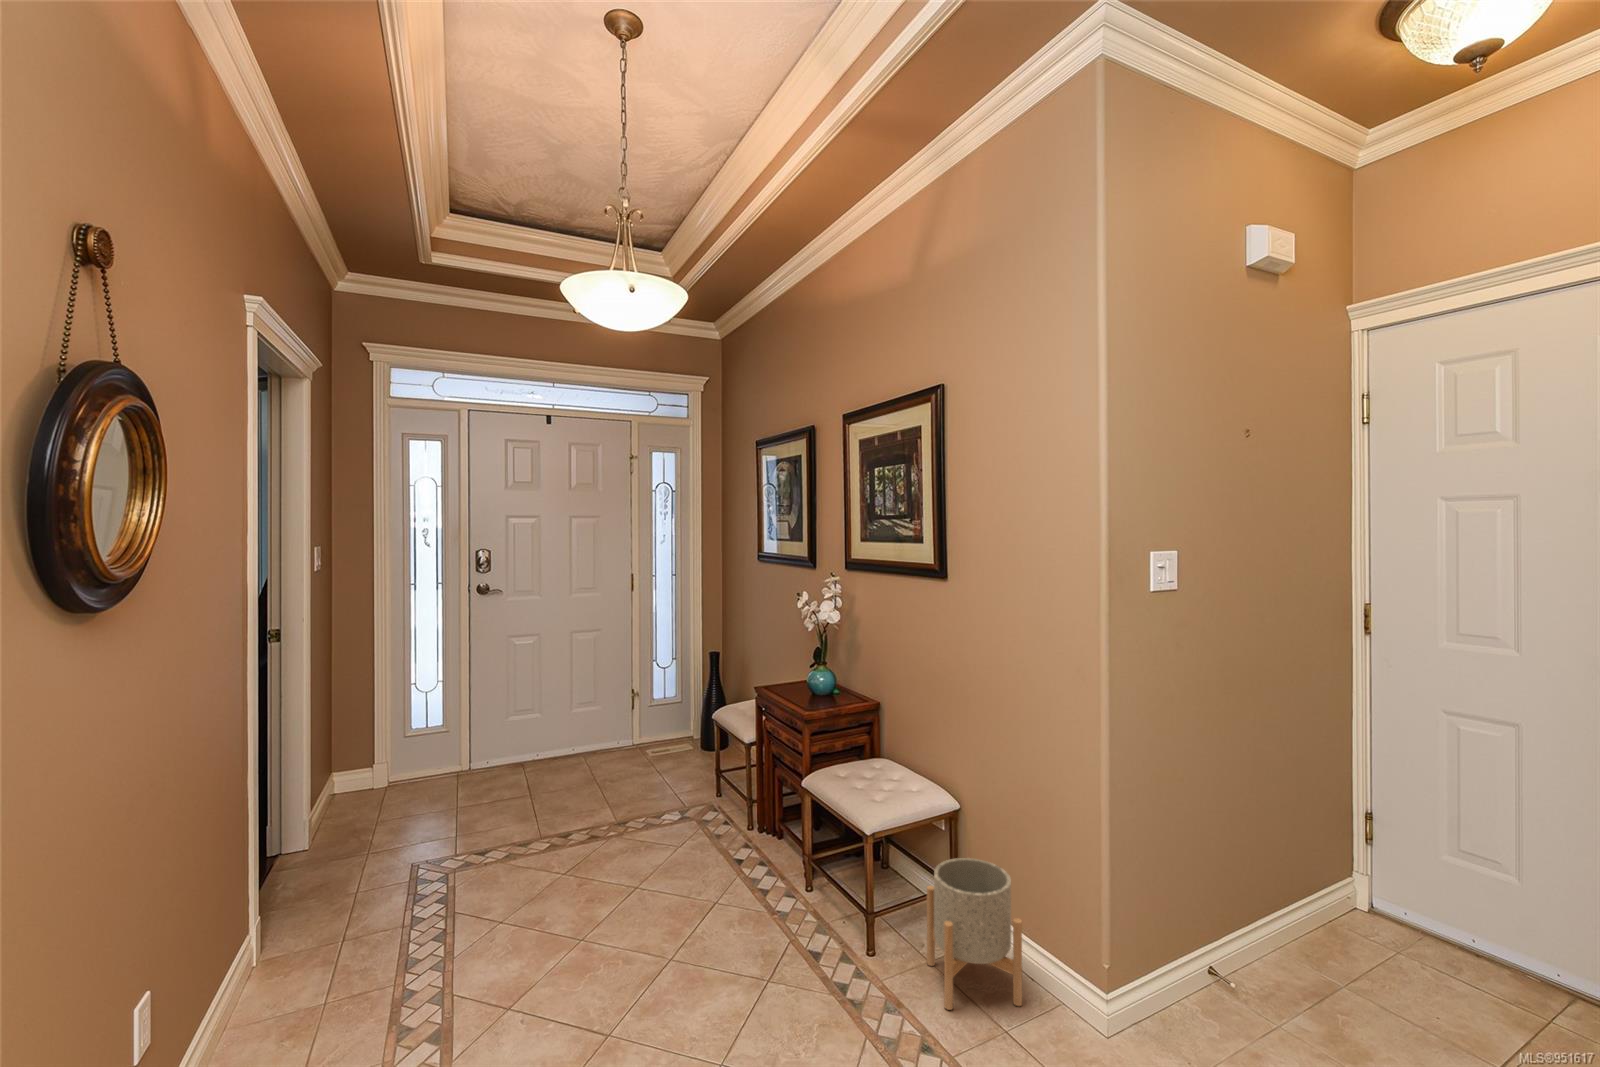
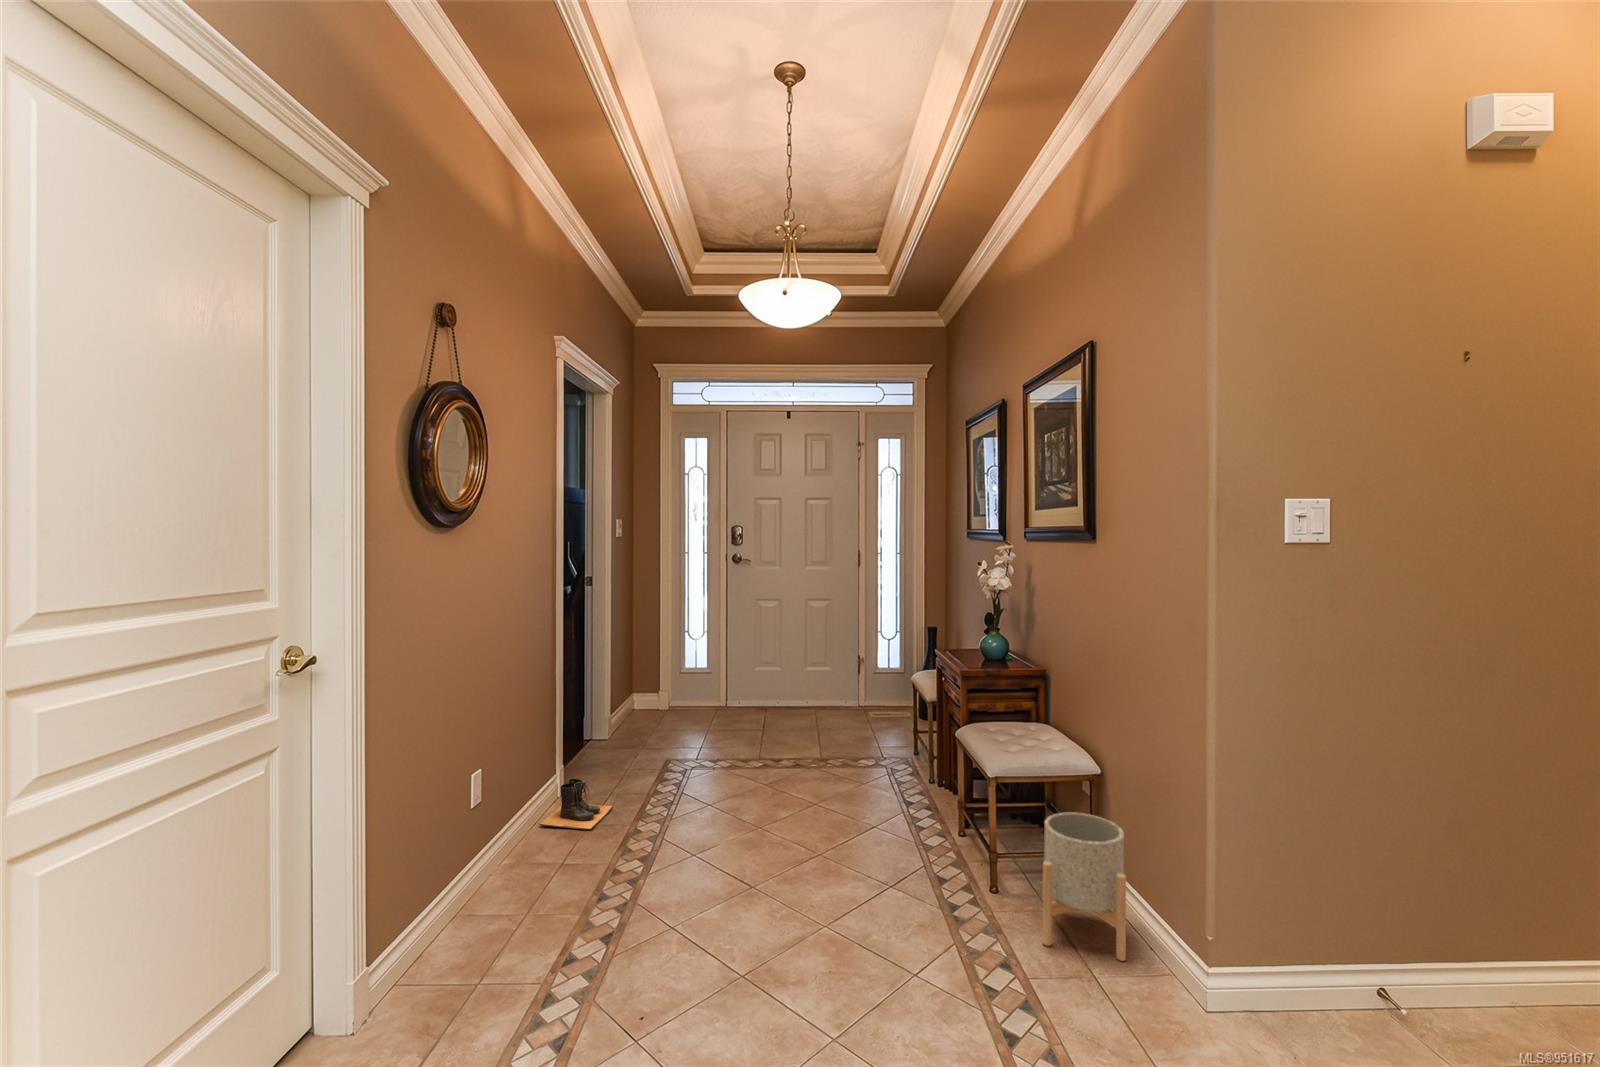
boots: none [243,930,359,1015] -> present [540,779,613,830]

